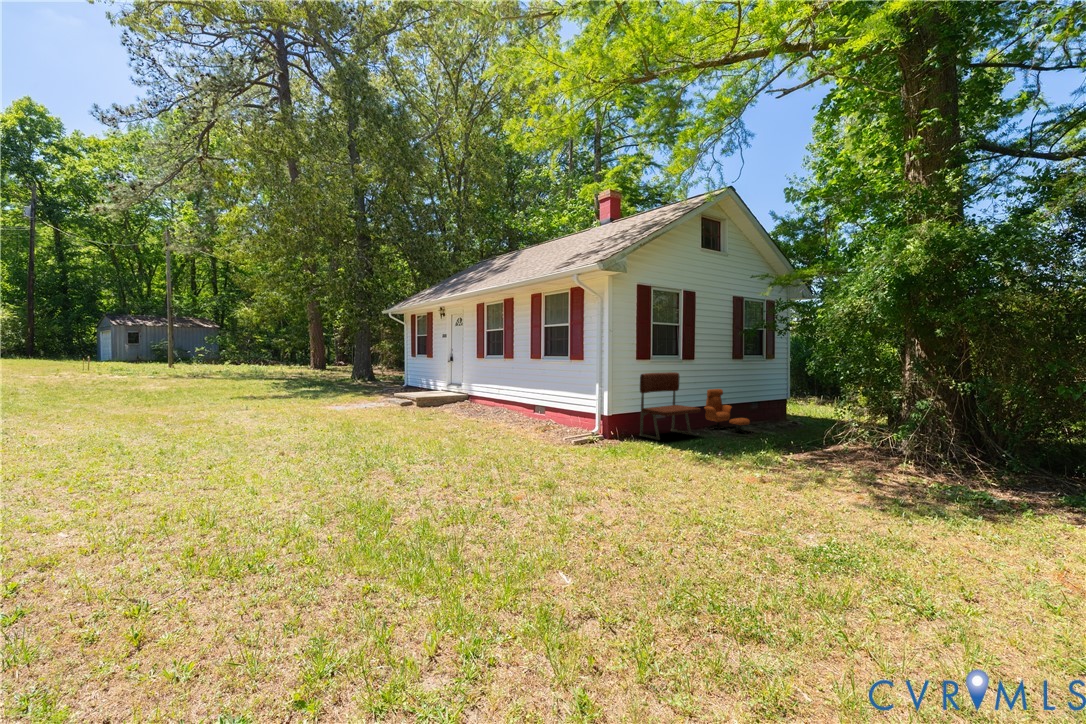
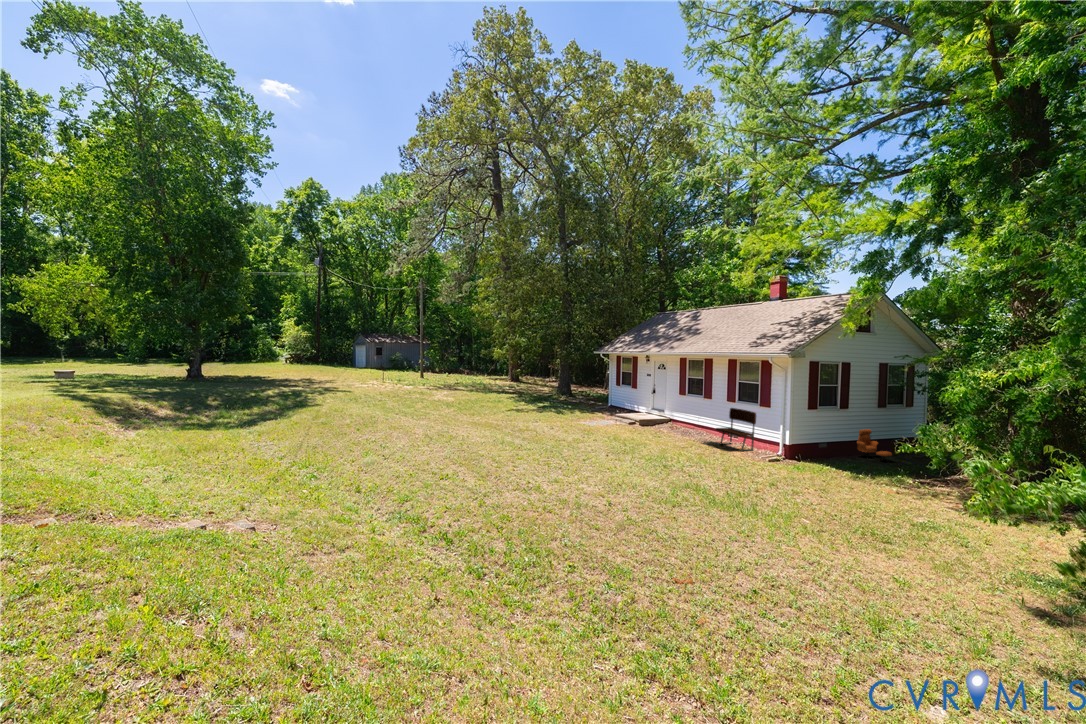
bench: present [639,372,701,440] -> present [716,408,756,451]

